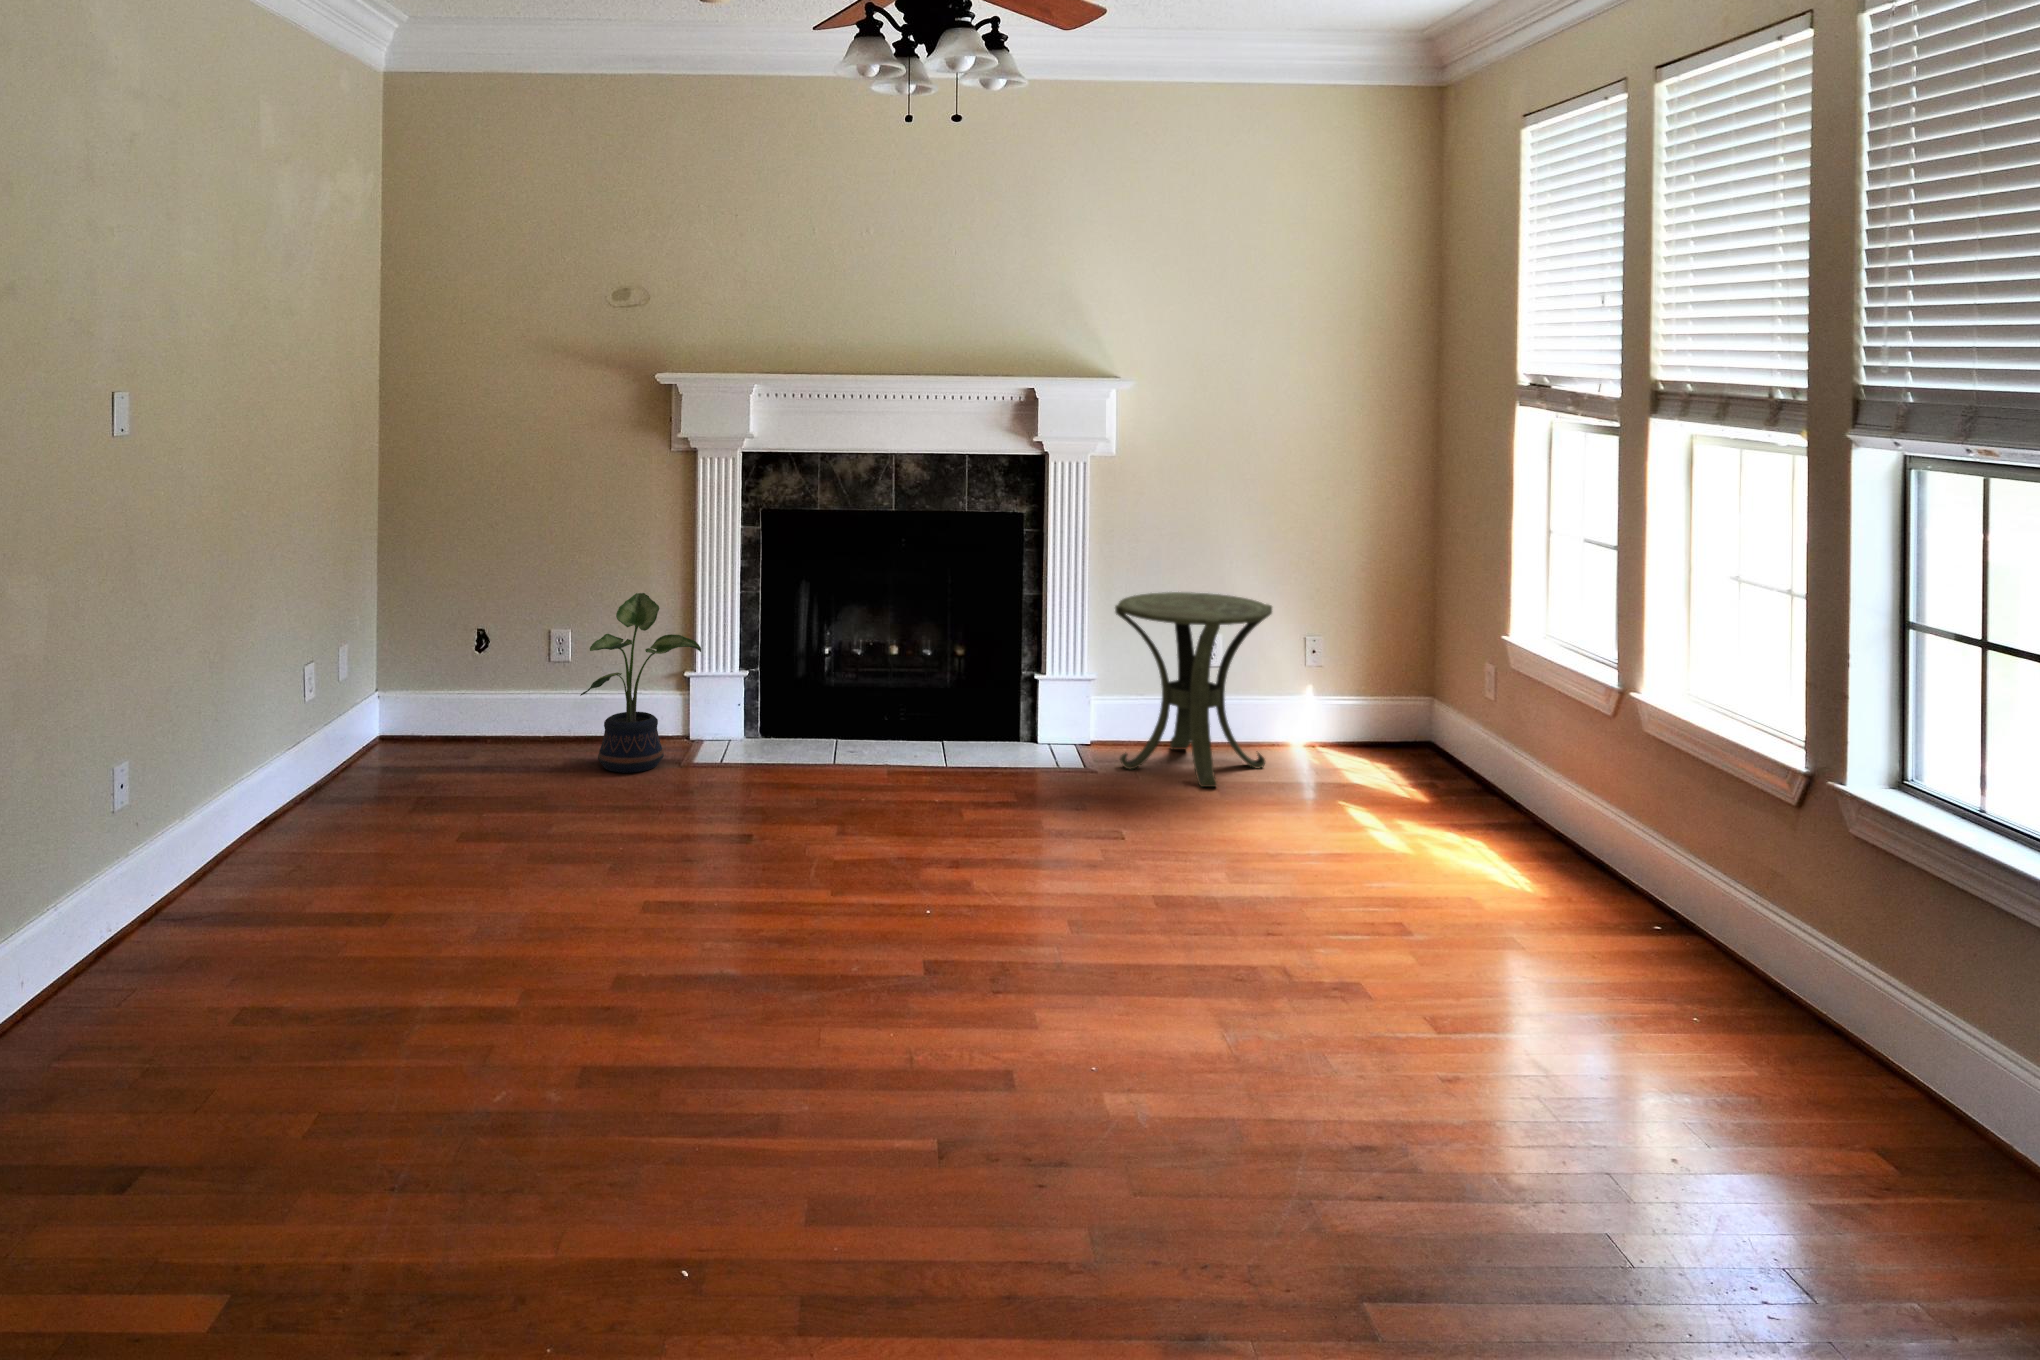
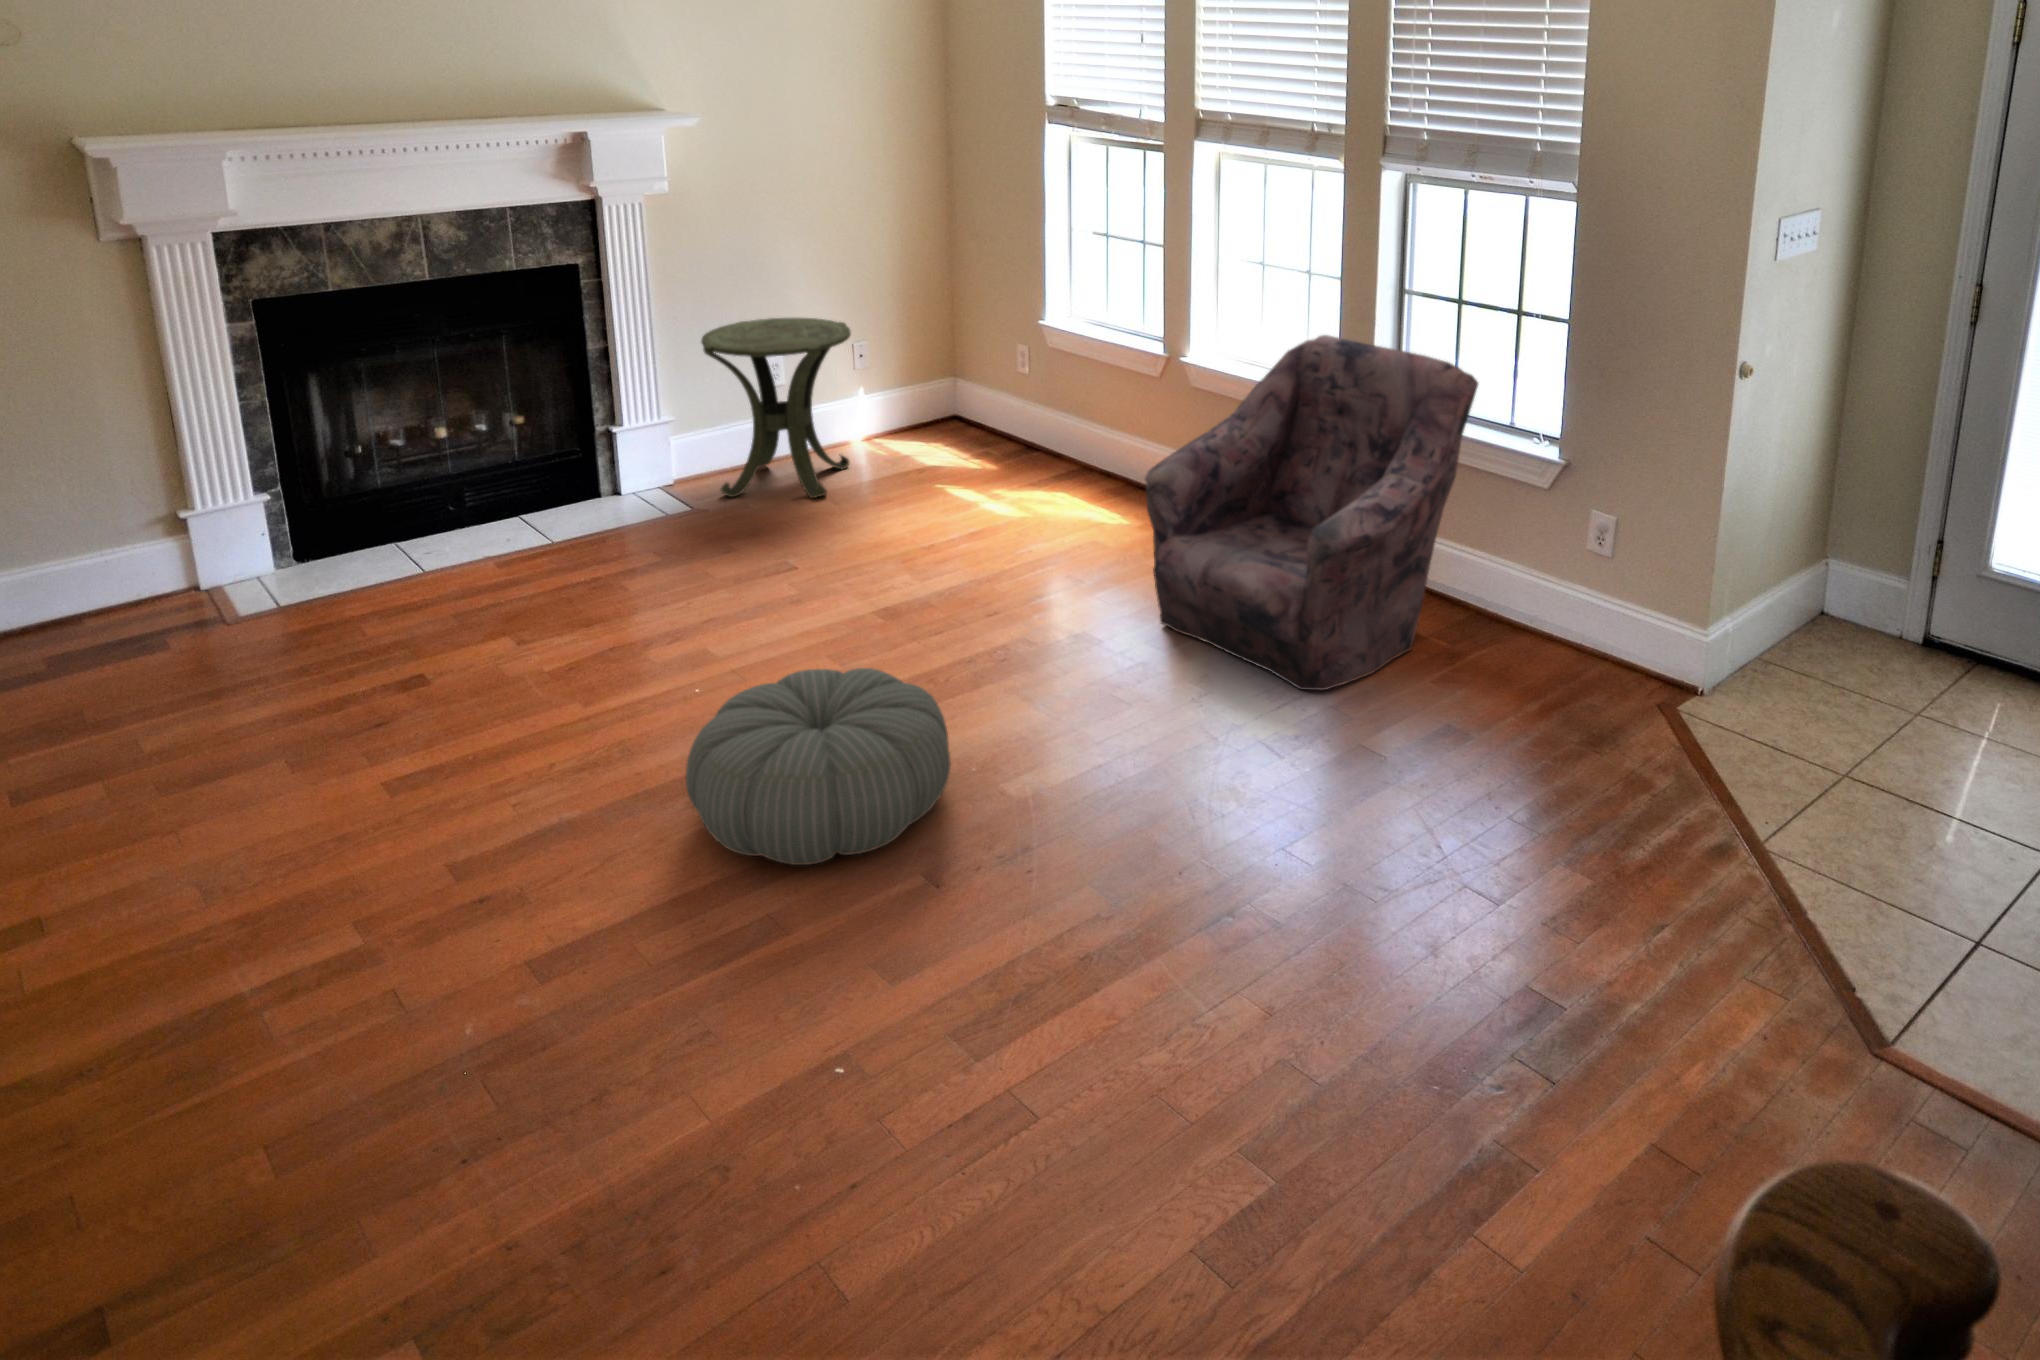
potted plant: present [580,593,701,773] -> none [44,427,220,651]
armchair: none [1440,668,1973,1161] -> present [1145,335,1479,690]
pouf: none [809,904,1086,1107] -> present [686,668,951,865]

